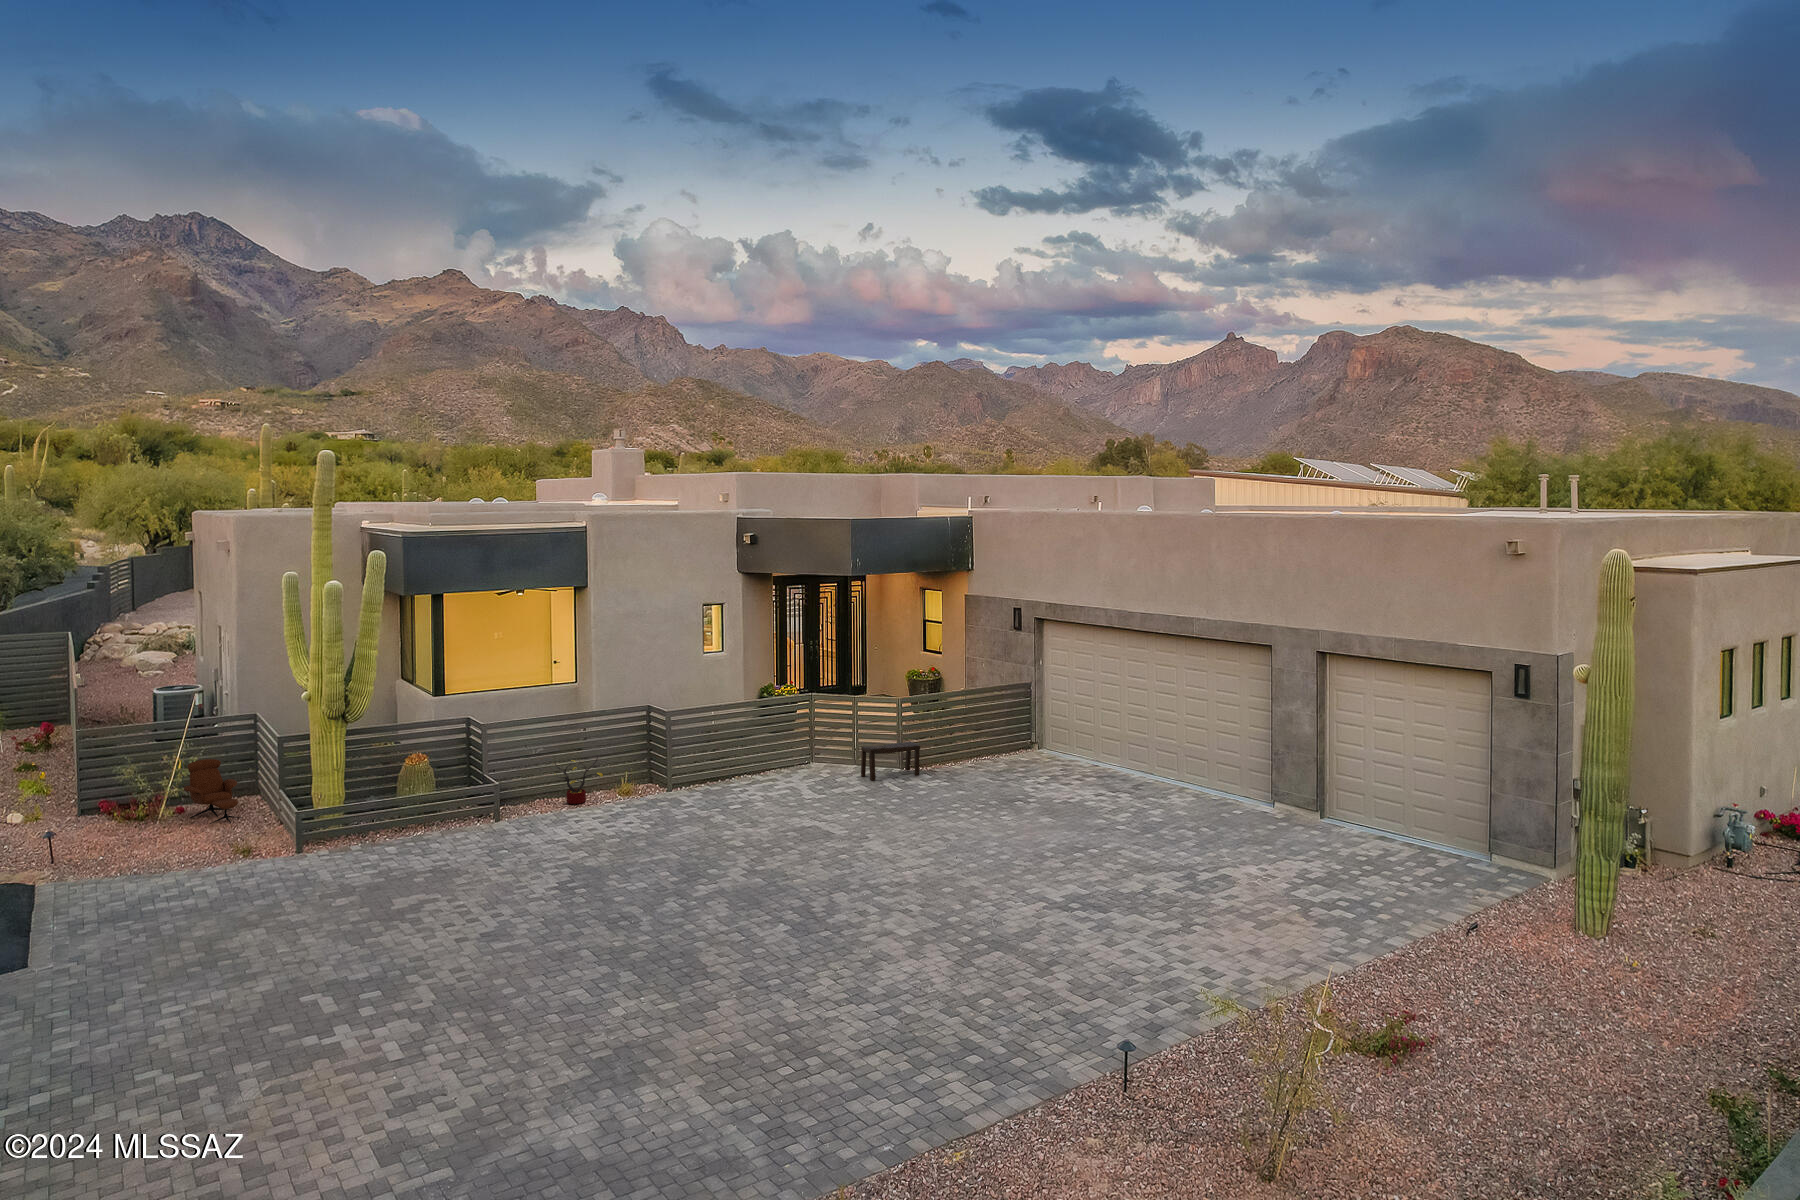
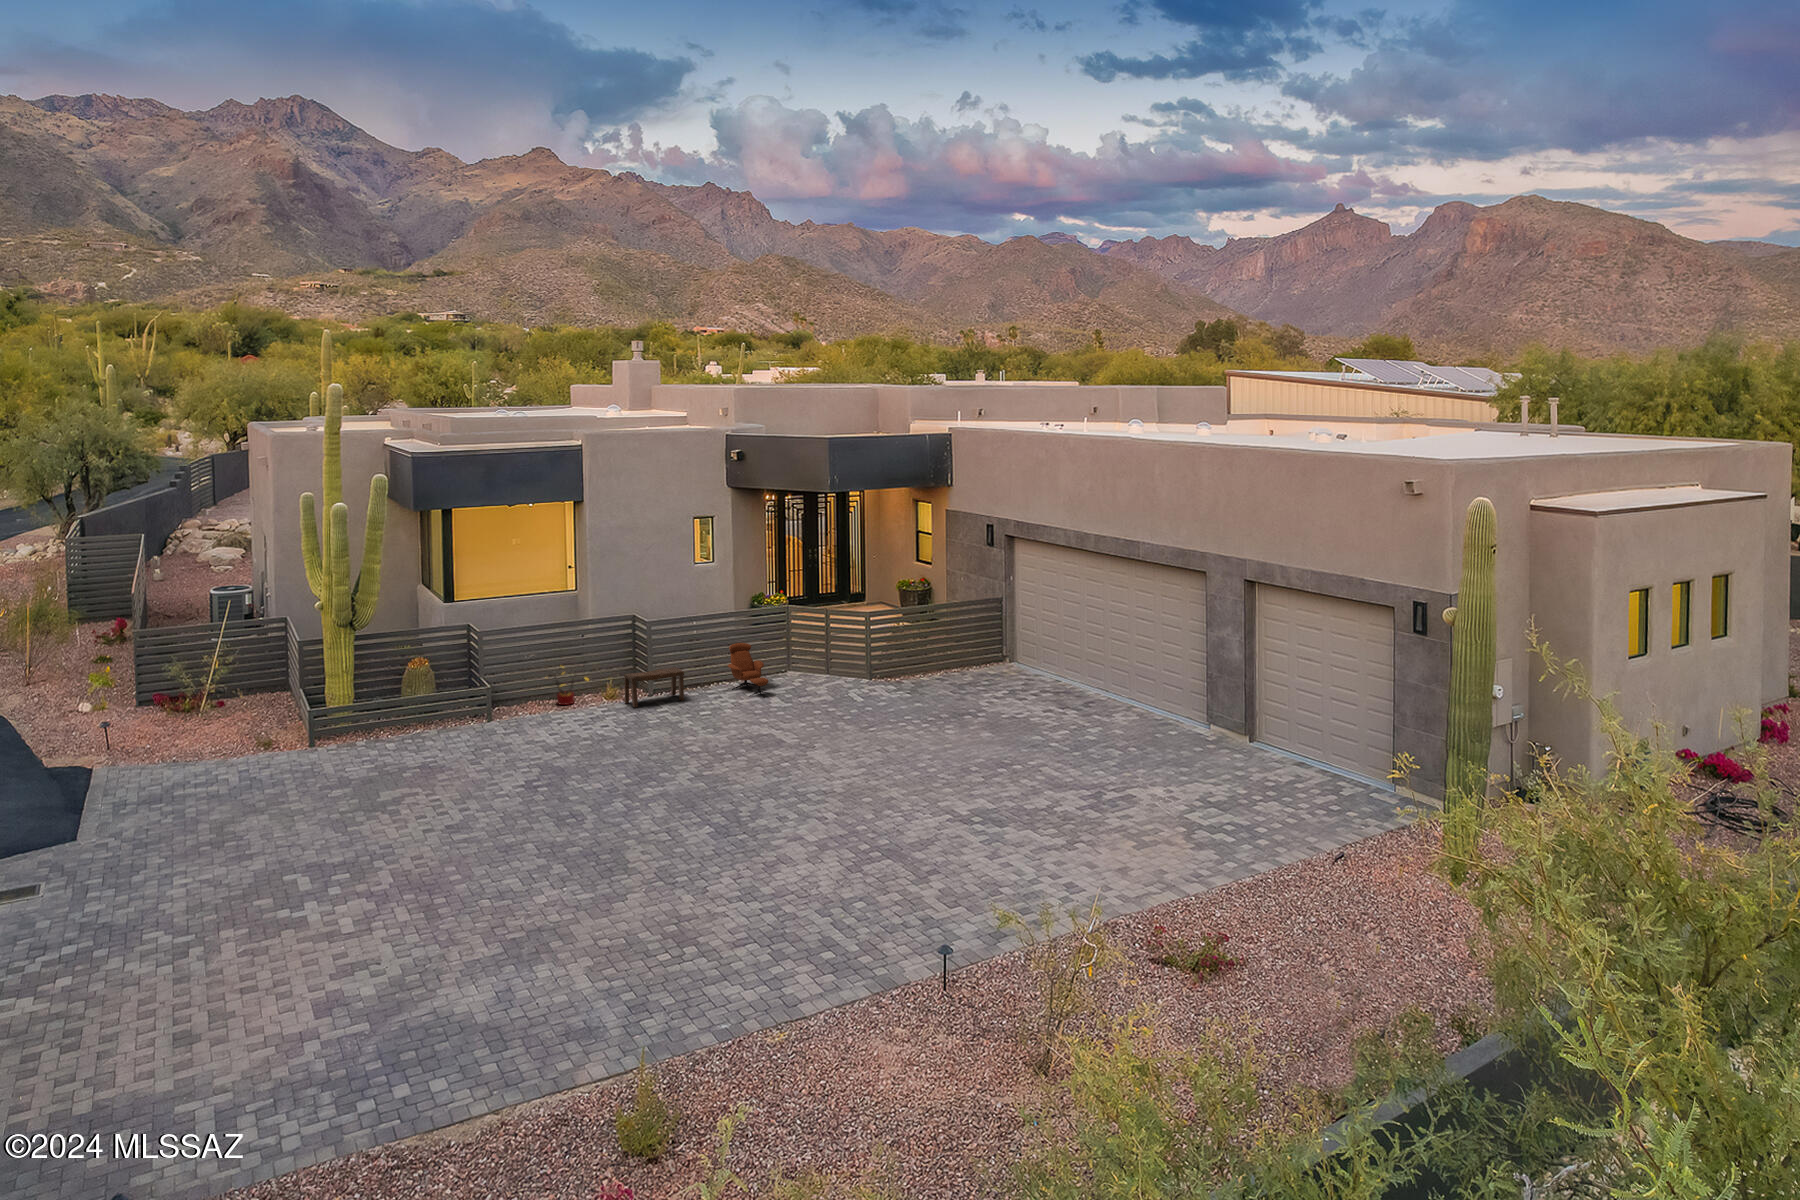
bench: present [861,742,920,781] -> present [624,667,684,708]
lounge chair: present [184,759,242,824] -> present [728,643,768,696]

